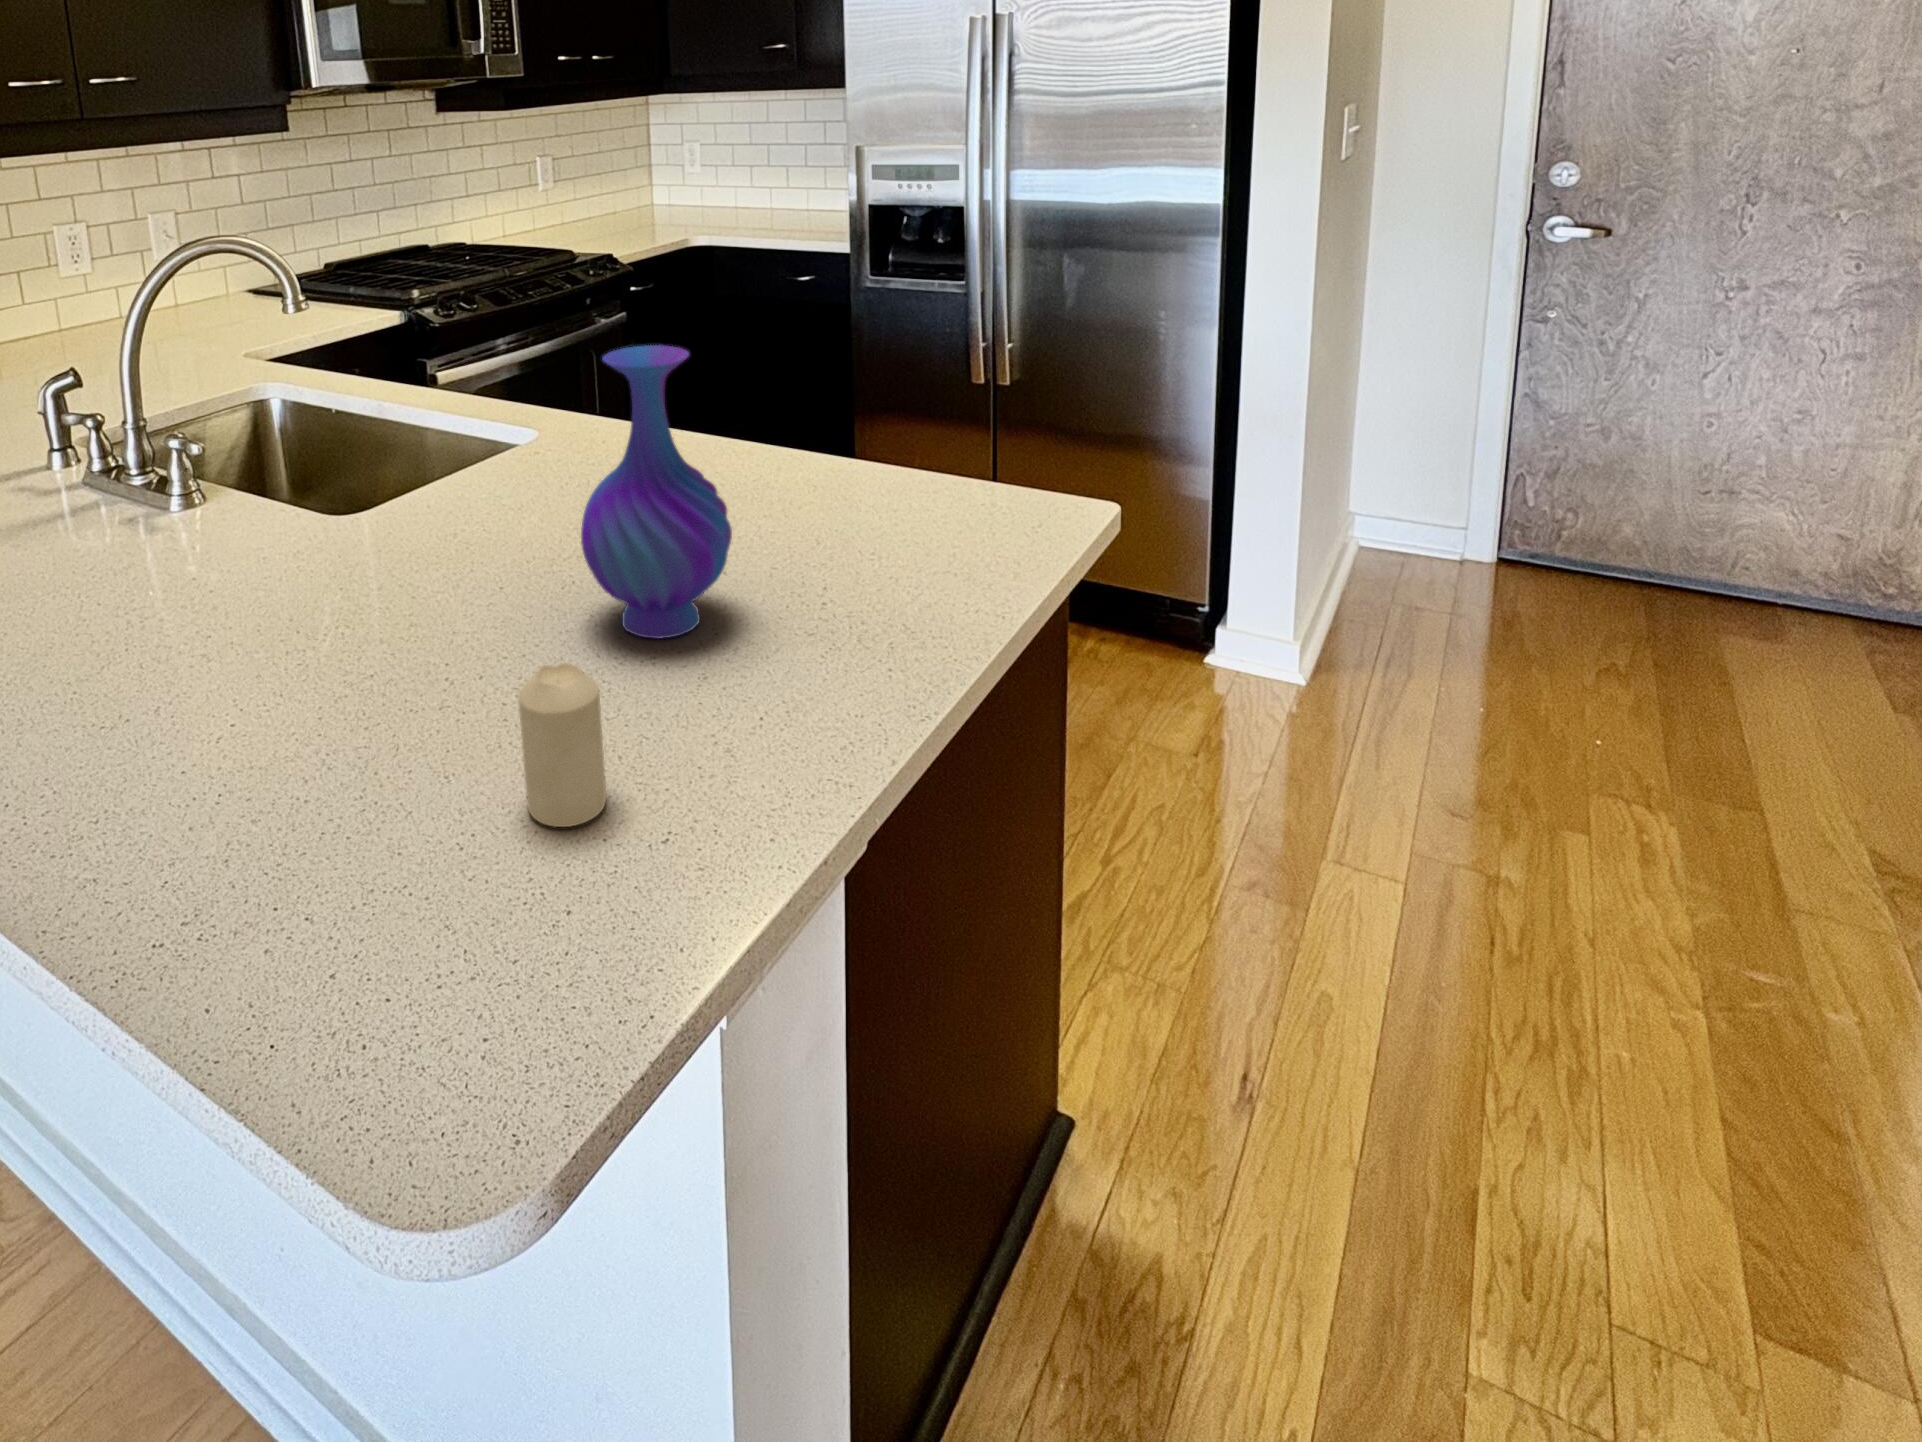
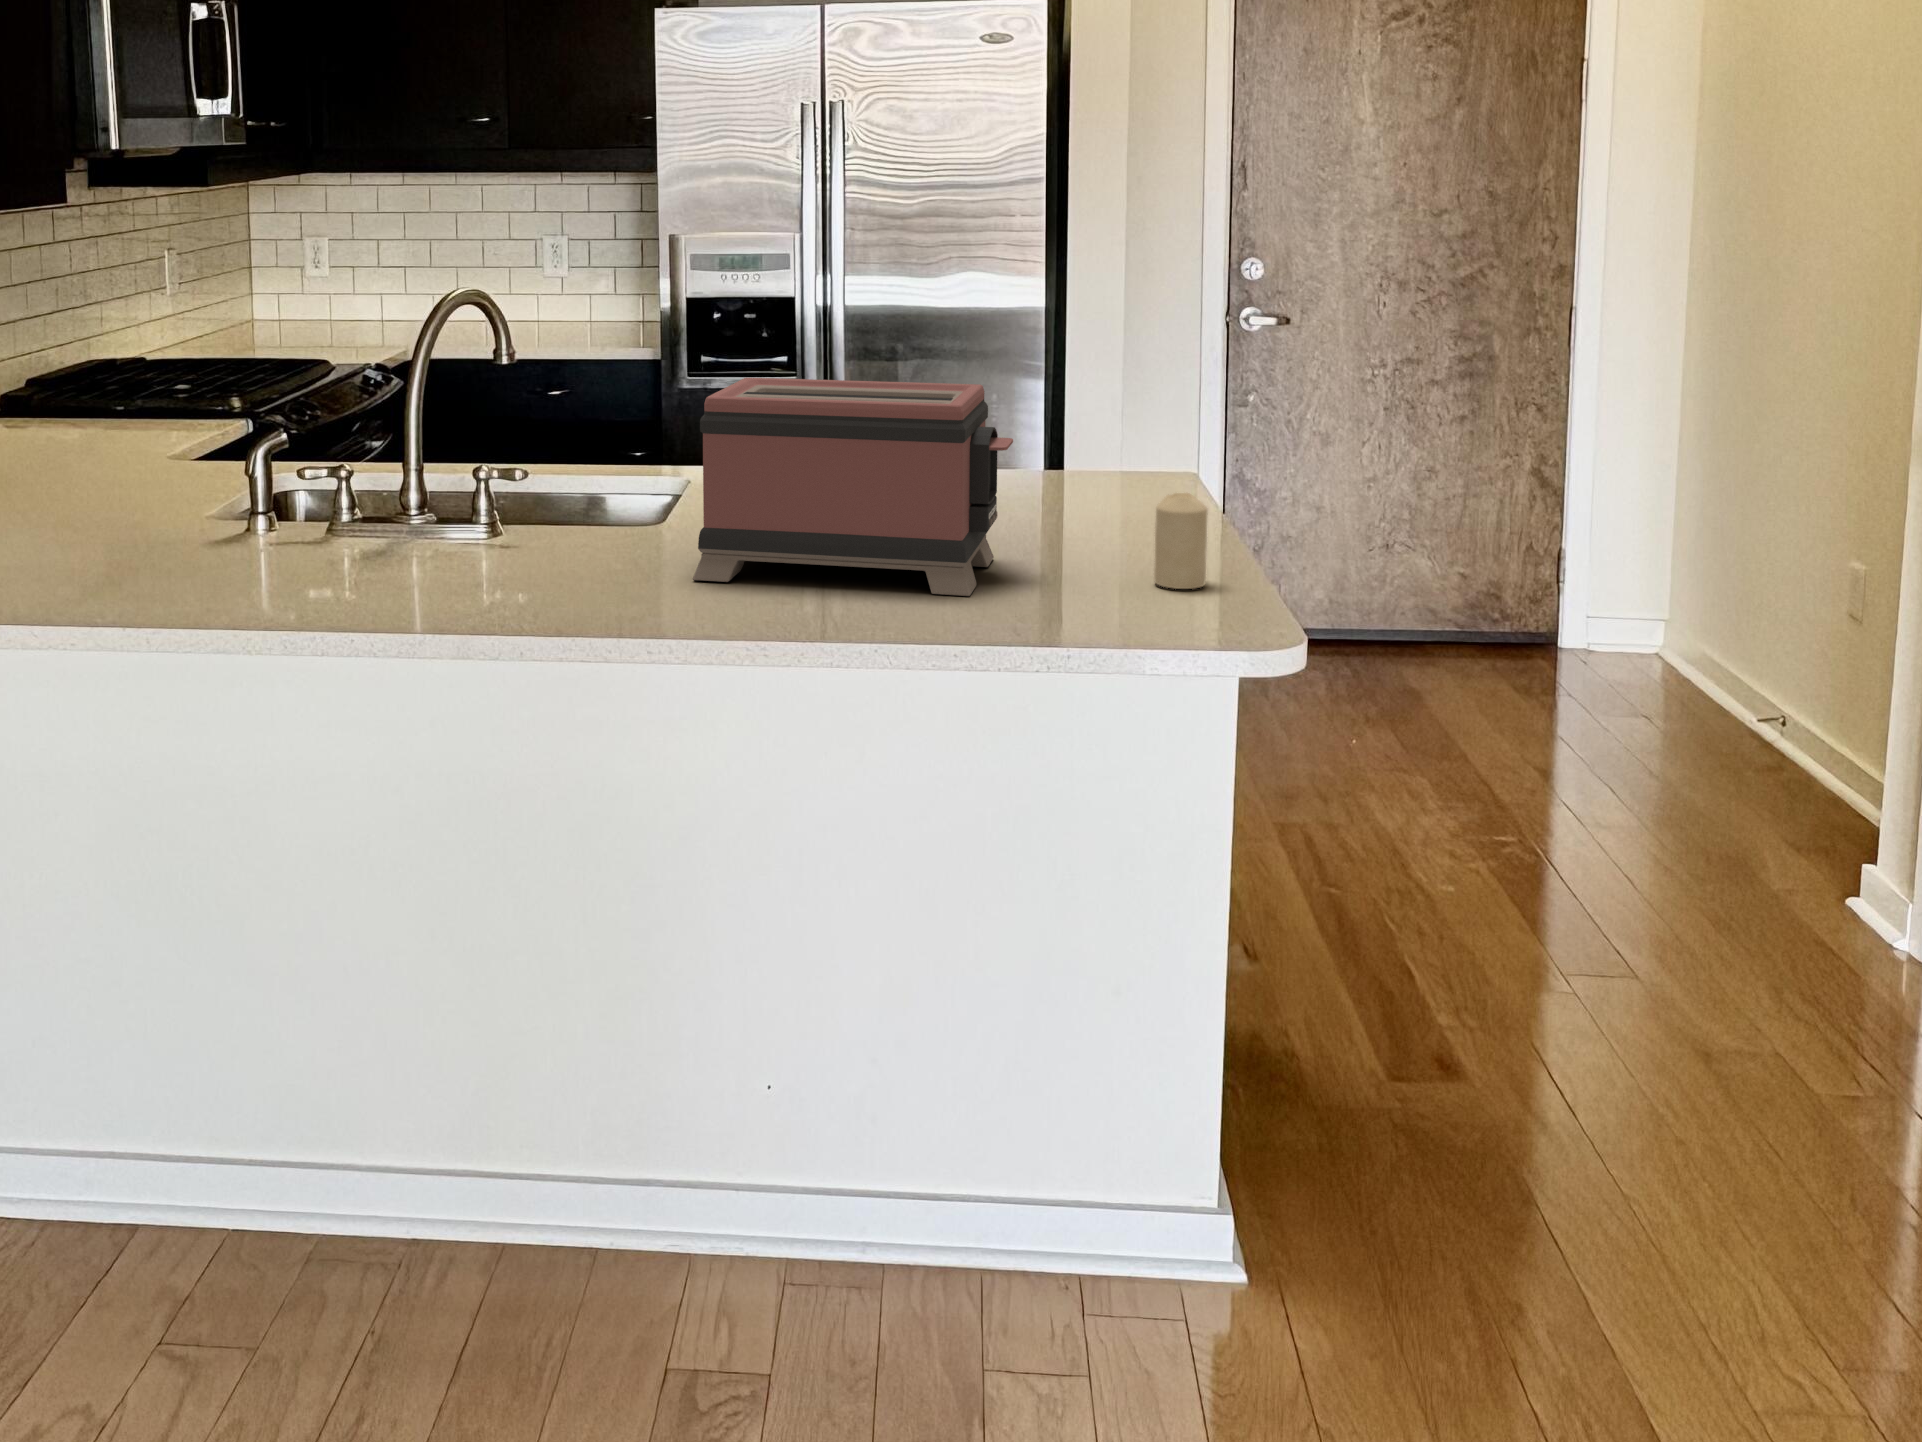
vase: present [581,345,732,639] -> none [1010,330,1121,540]
toaster: none [101,383,481,755] -> present [693,378,1013,596]

